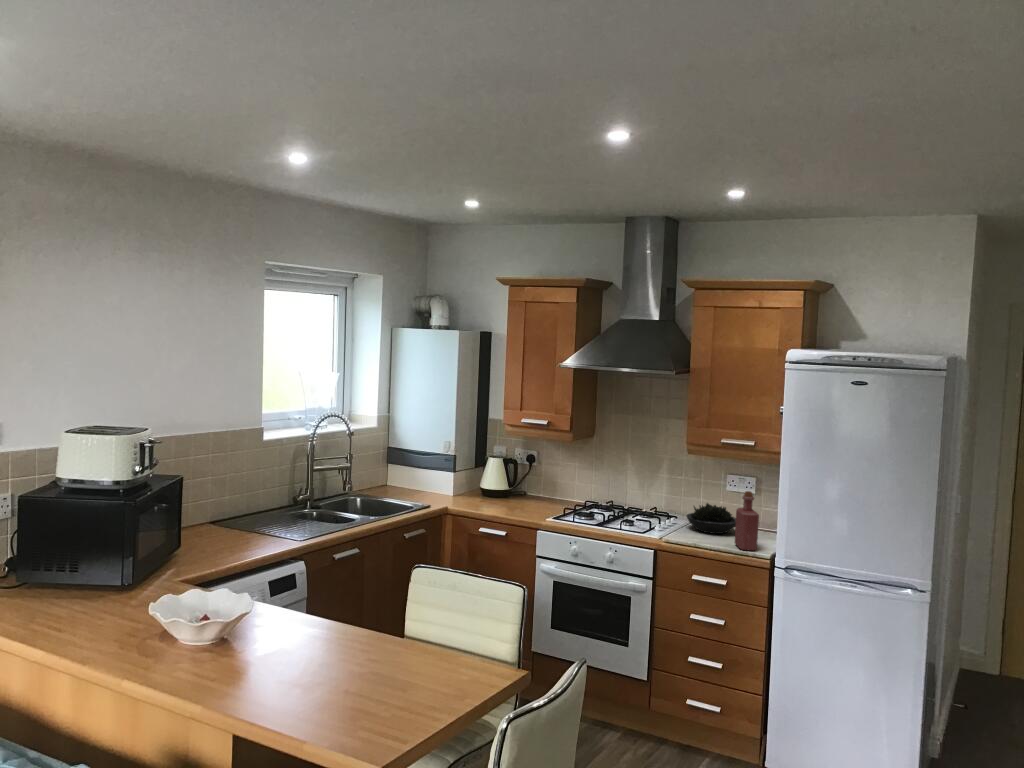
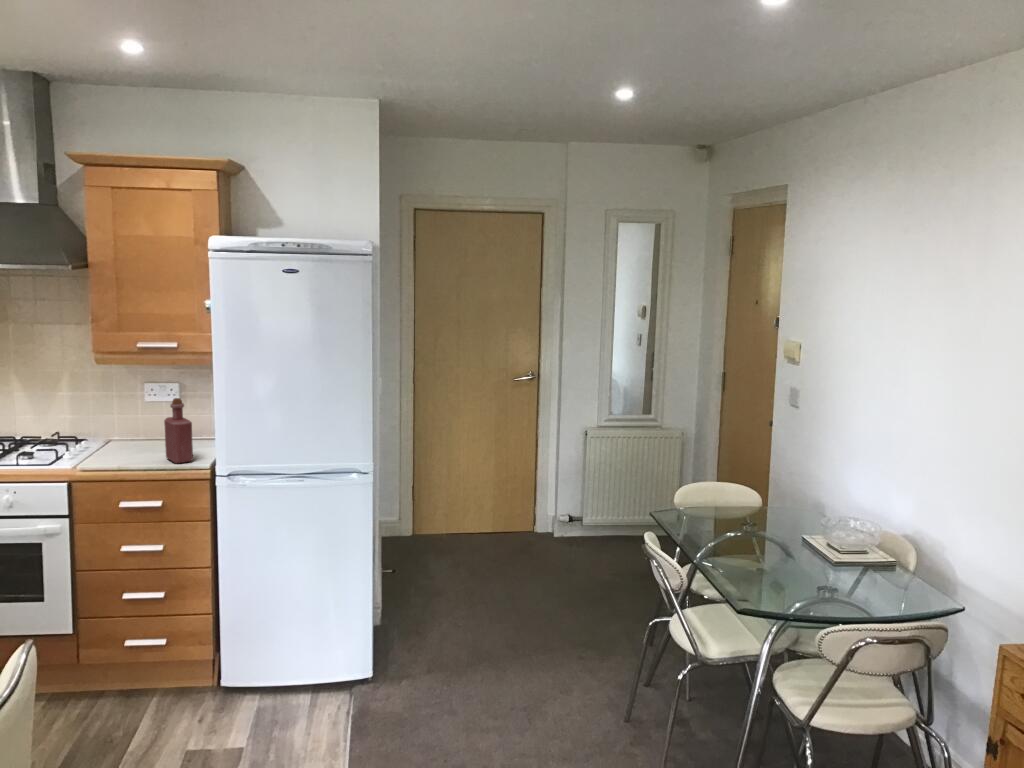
succulent plant: present [687,503,736,534] -> none [102,417,167,451]

